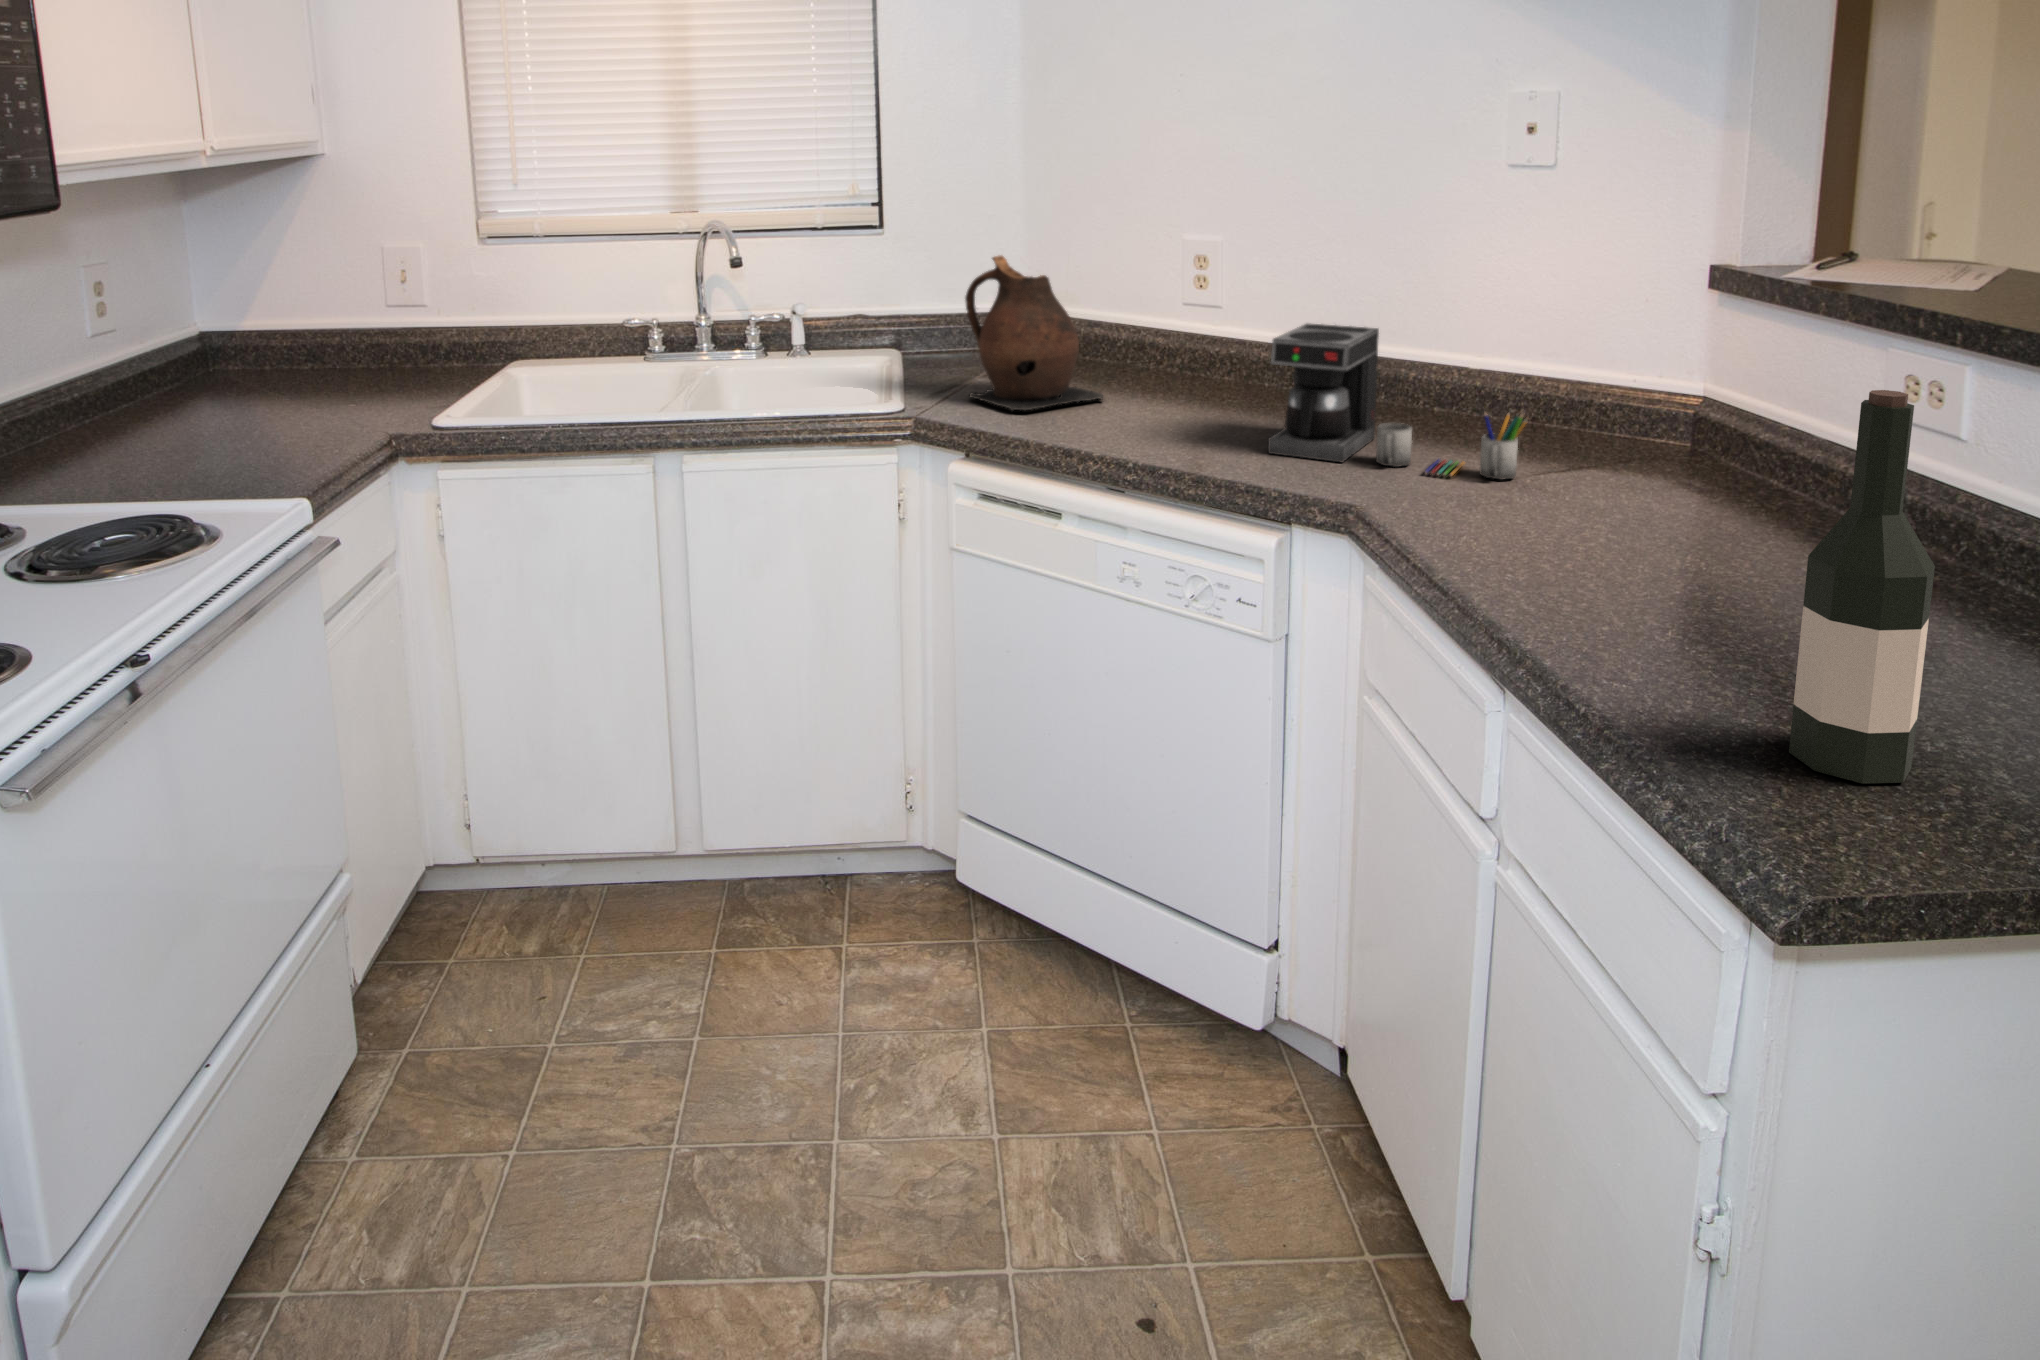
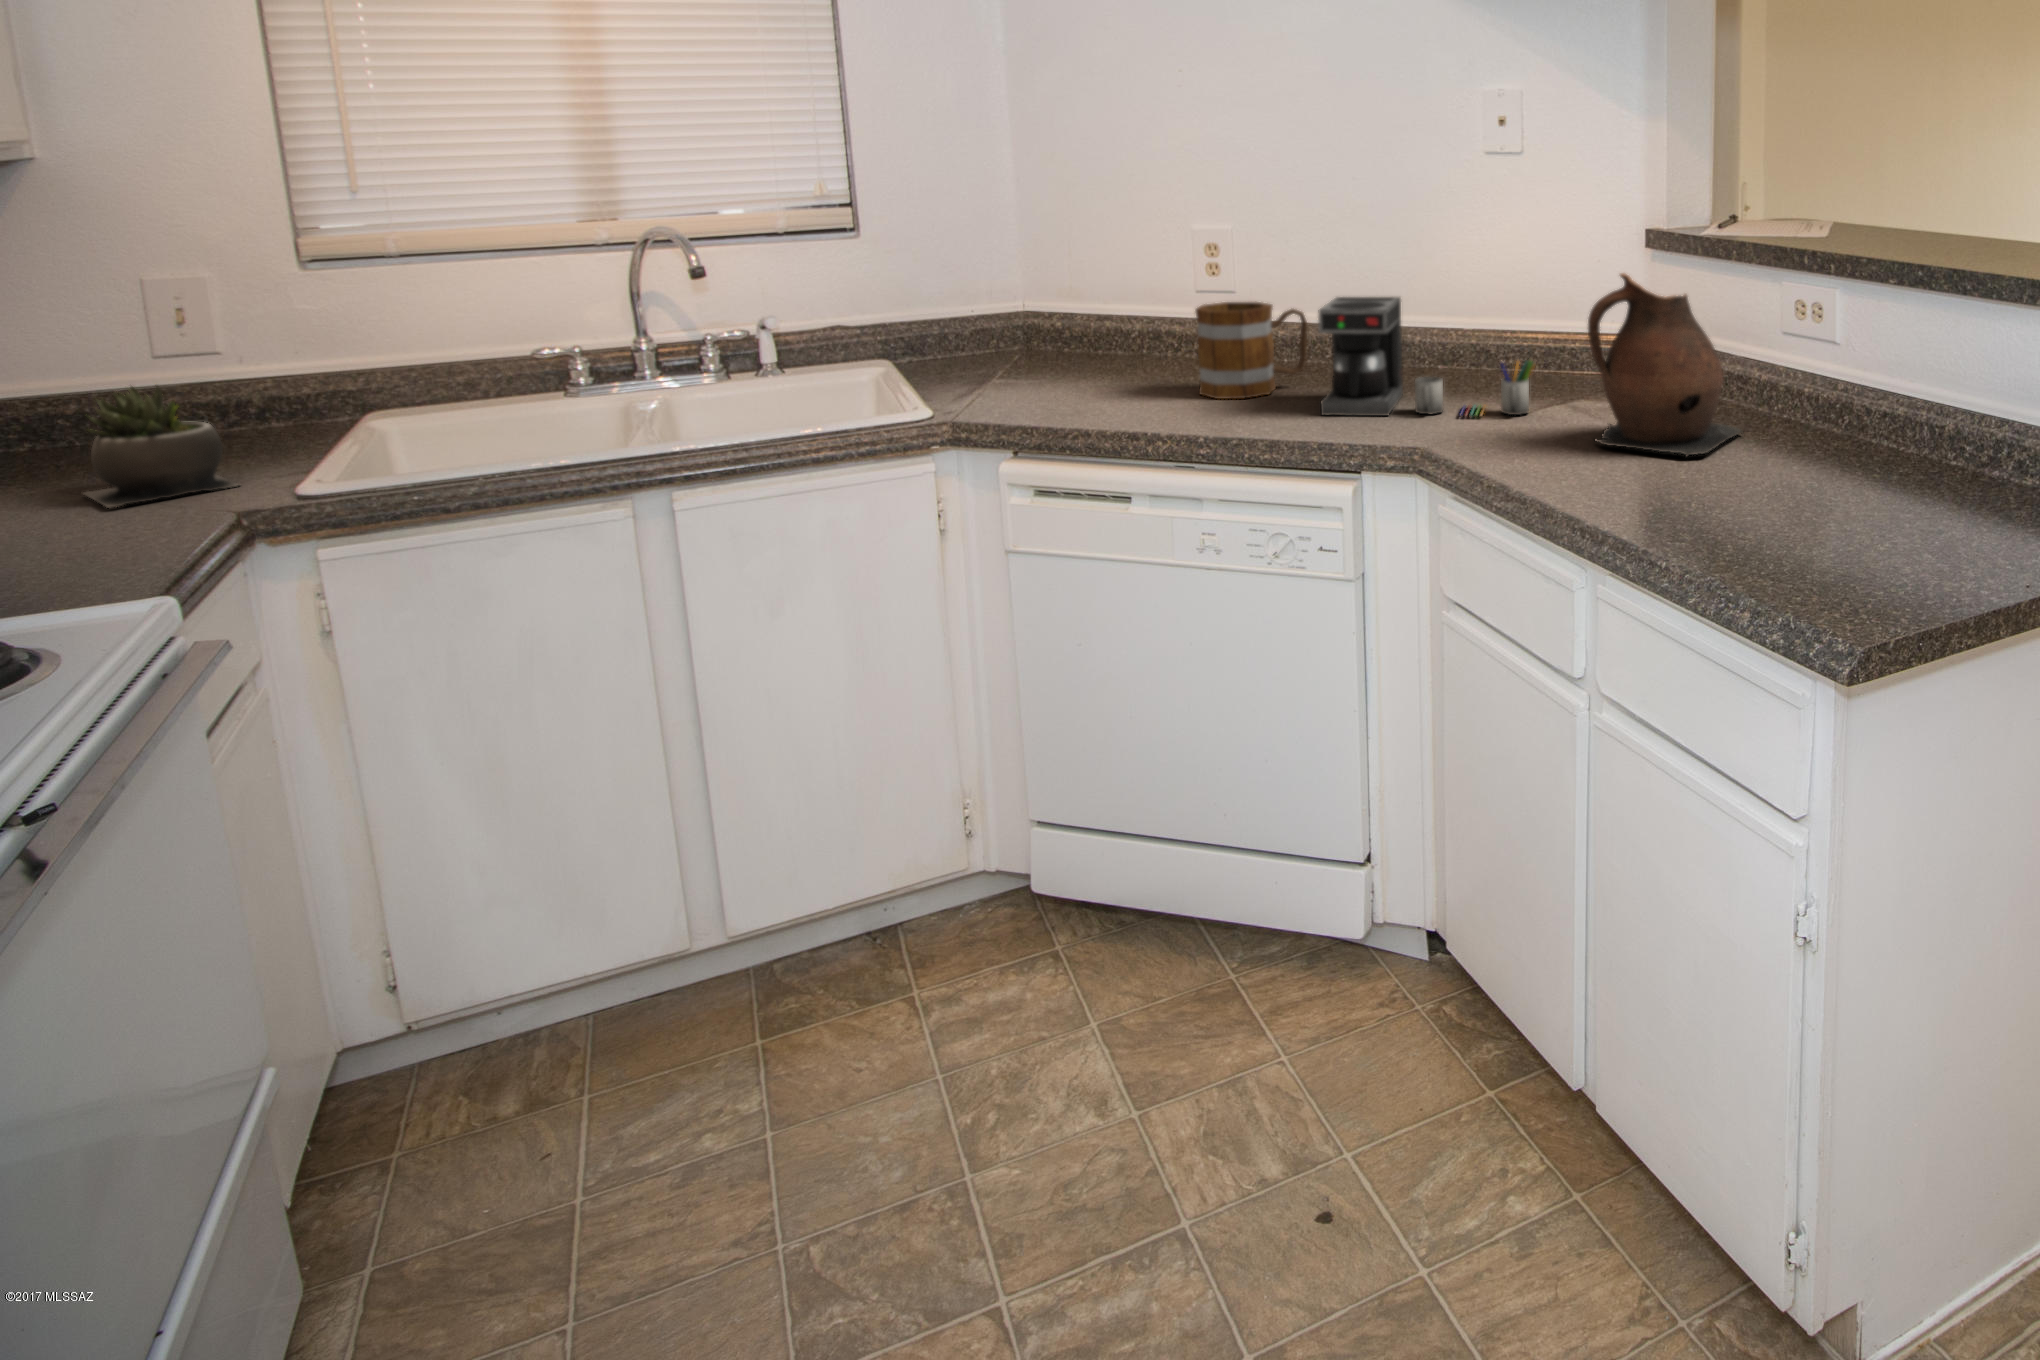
ceramic pitcher: present [965,256,1103,411] -> present [1588,273,1742,457]
mug: none [1155,319,1278,425] -> present [1196,302,1308,399]
succulent plant: none [322,334,409,426] -> present [84,386,238,507]
wine bottle: present [1789,390,1935,784] -> none [1813,289,1893,577]

